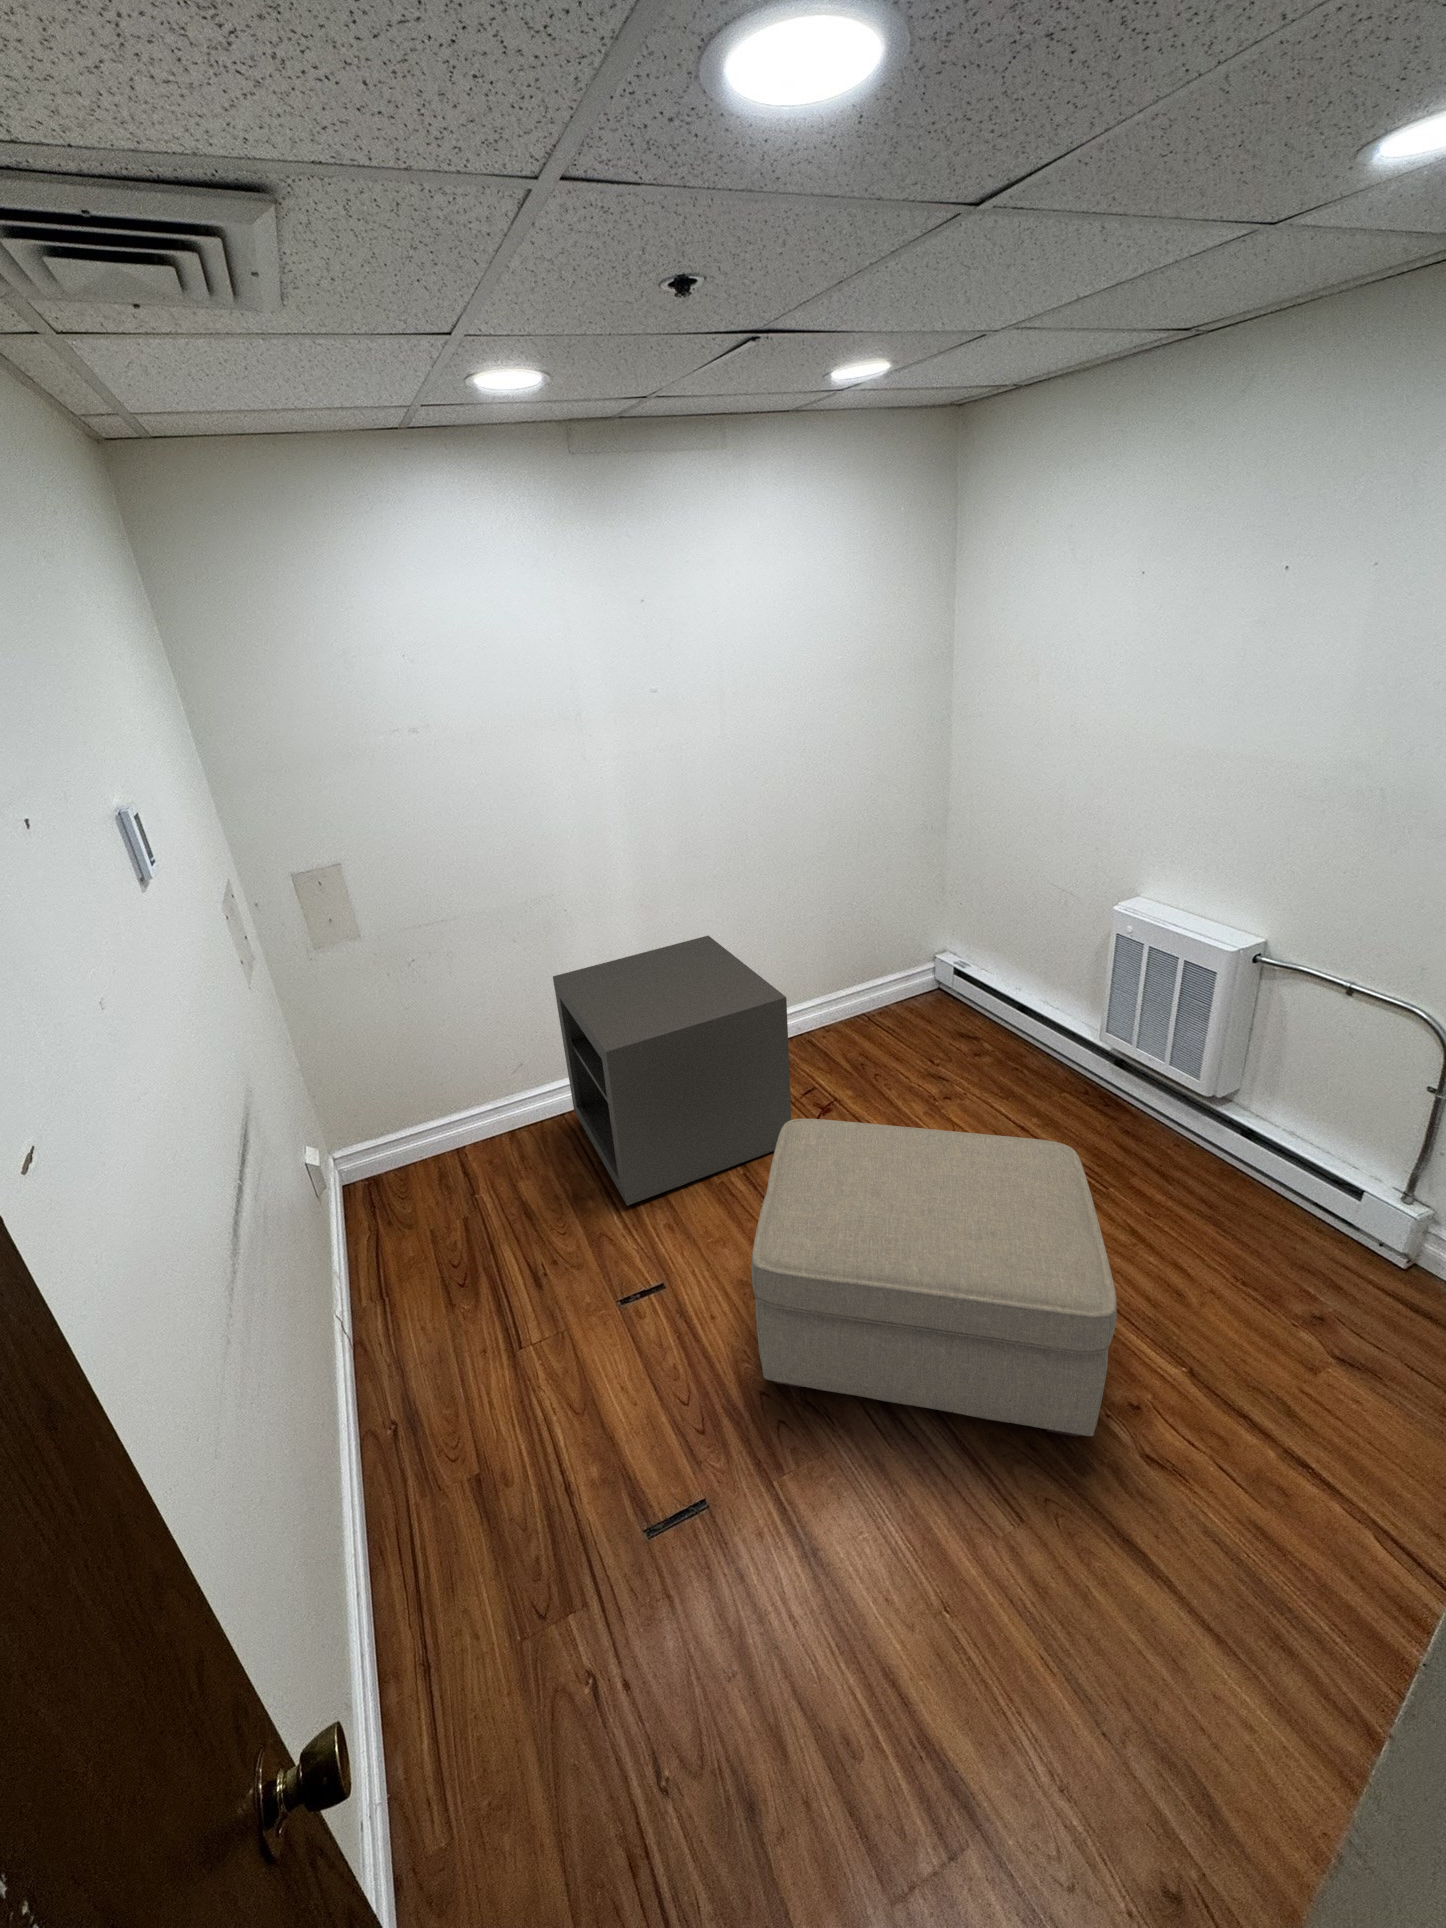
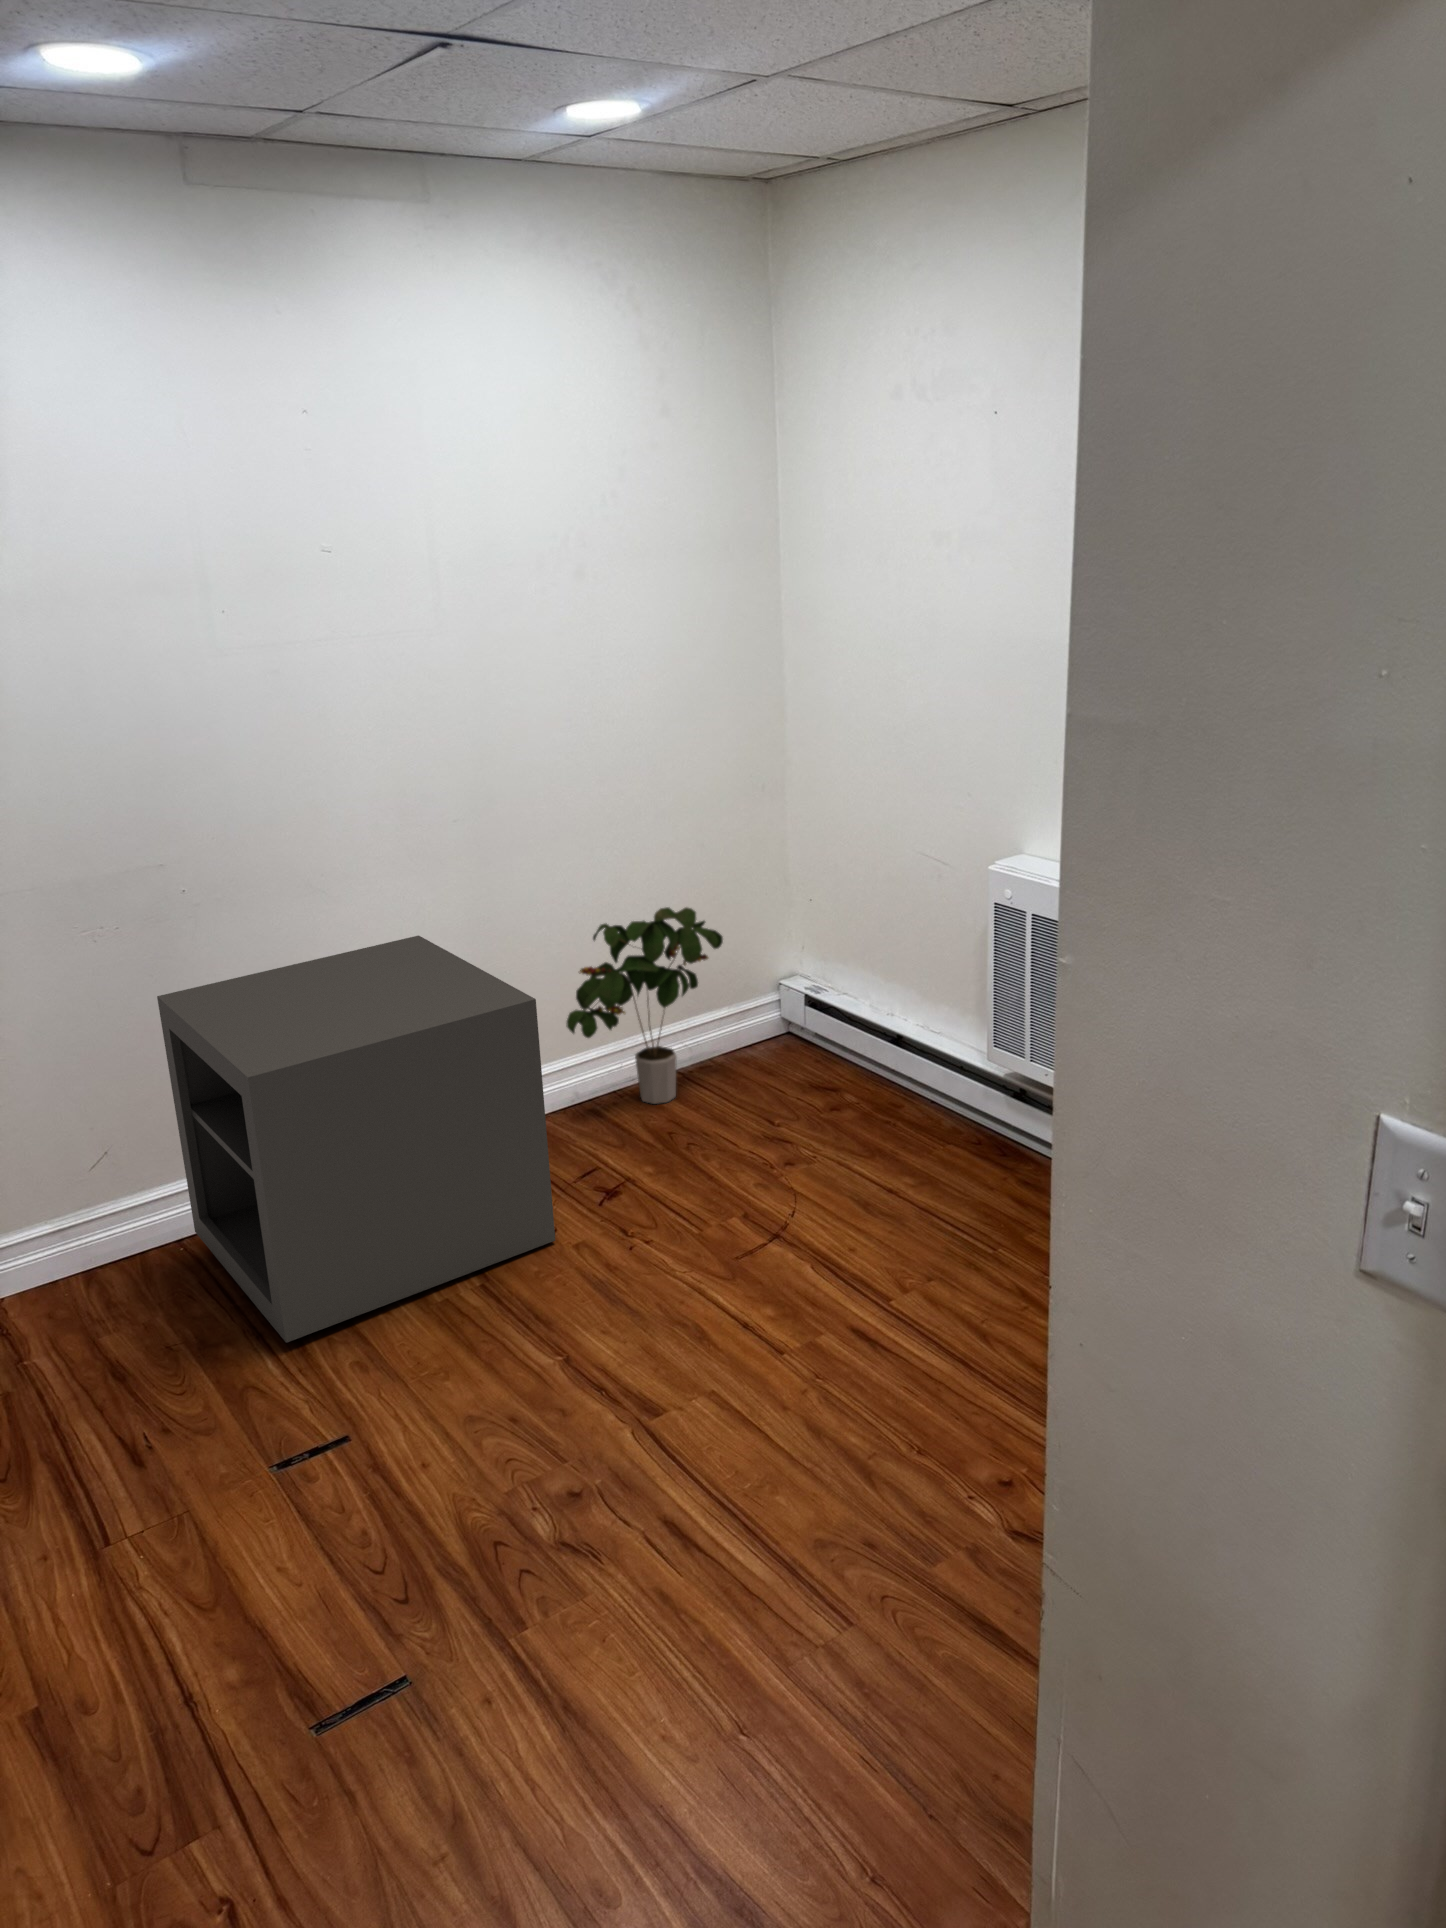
potted plant: none [799,913,902,1040] -> present [566,907,723,1104]
ottoman: present [751,1119,1117,1437] -> none [474,1150,958,1526]

